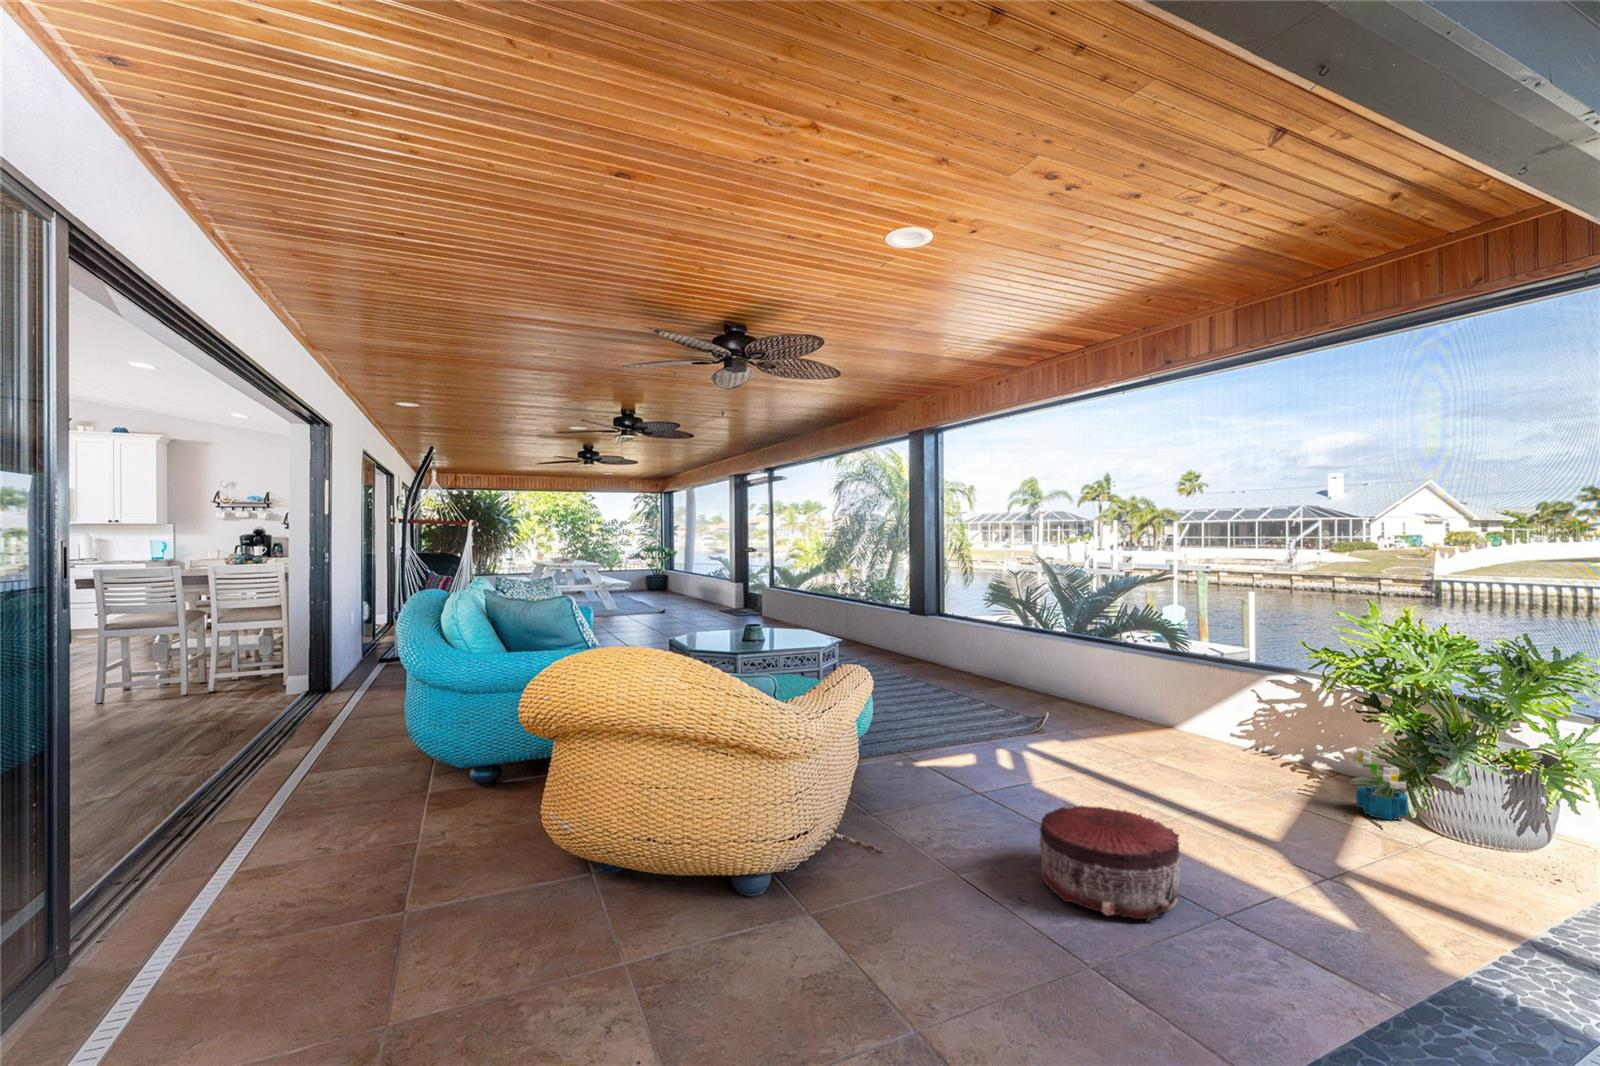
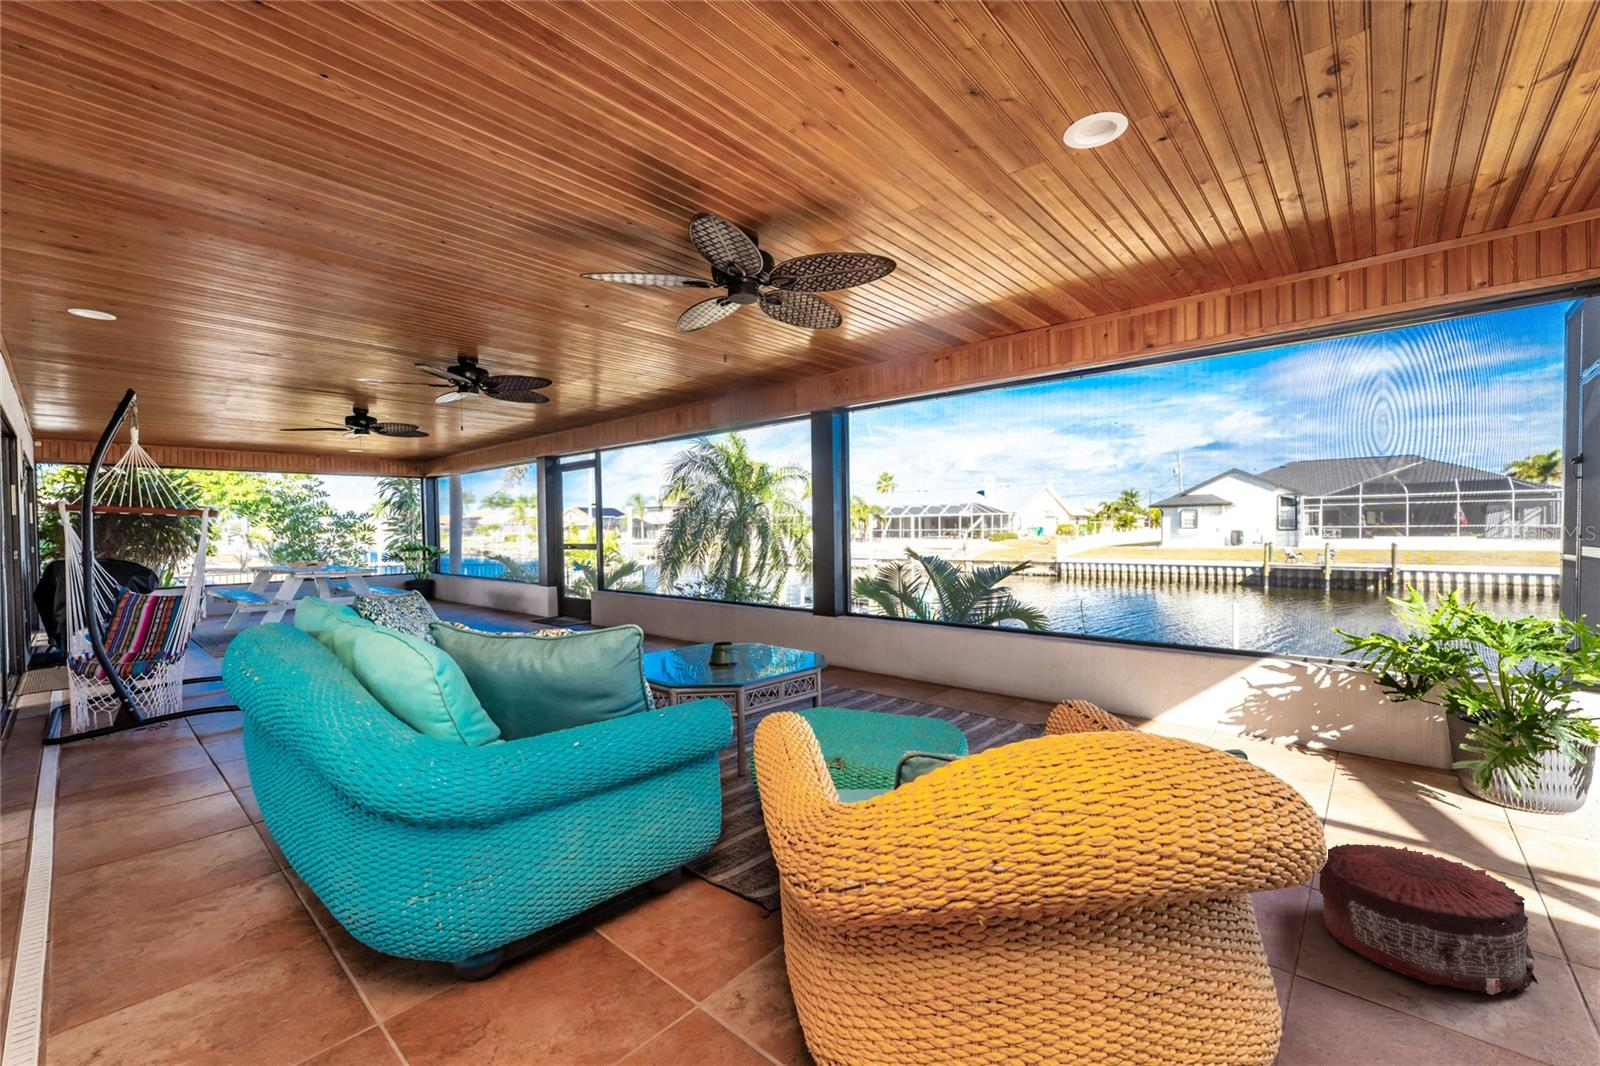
decorative plant: present [1350,748,1408,820] -> none [1406,730,1470,798]

